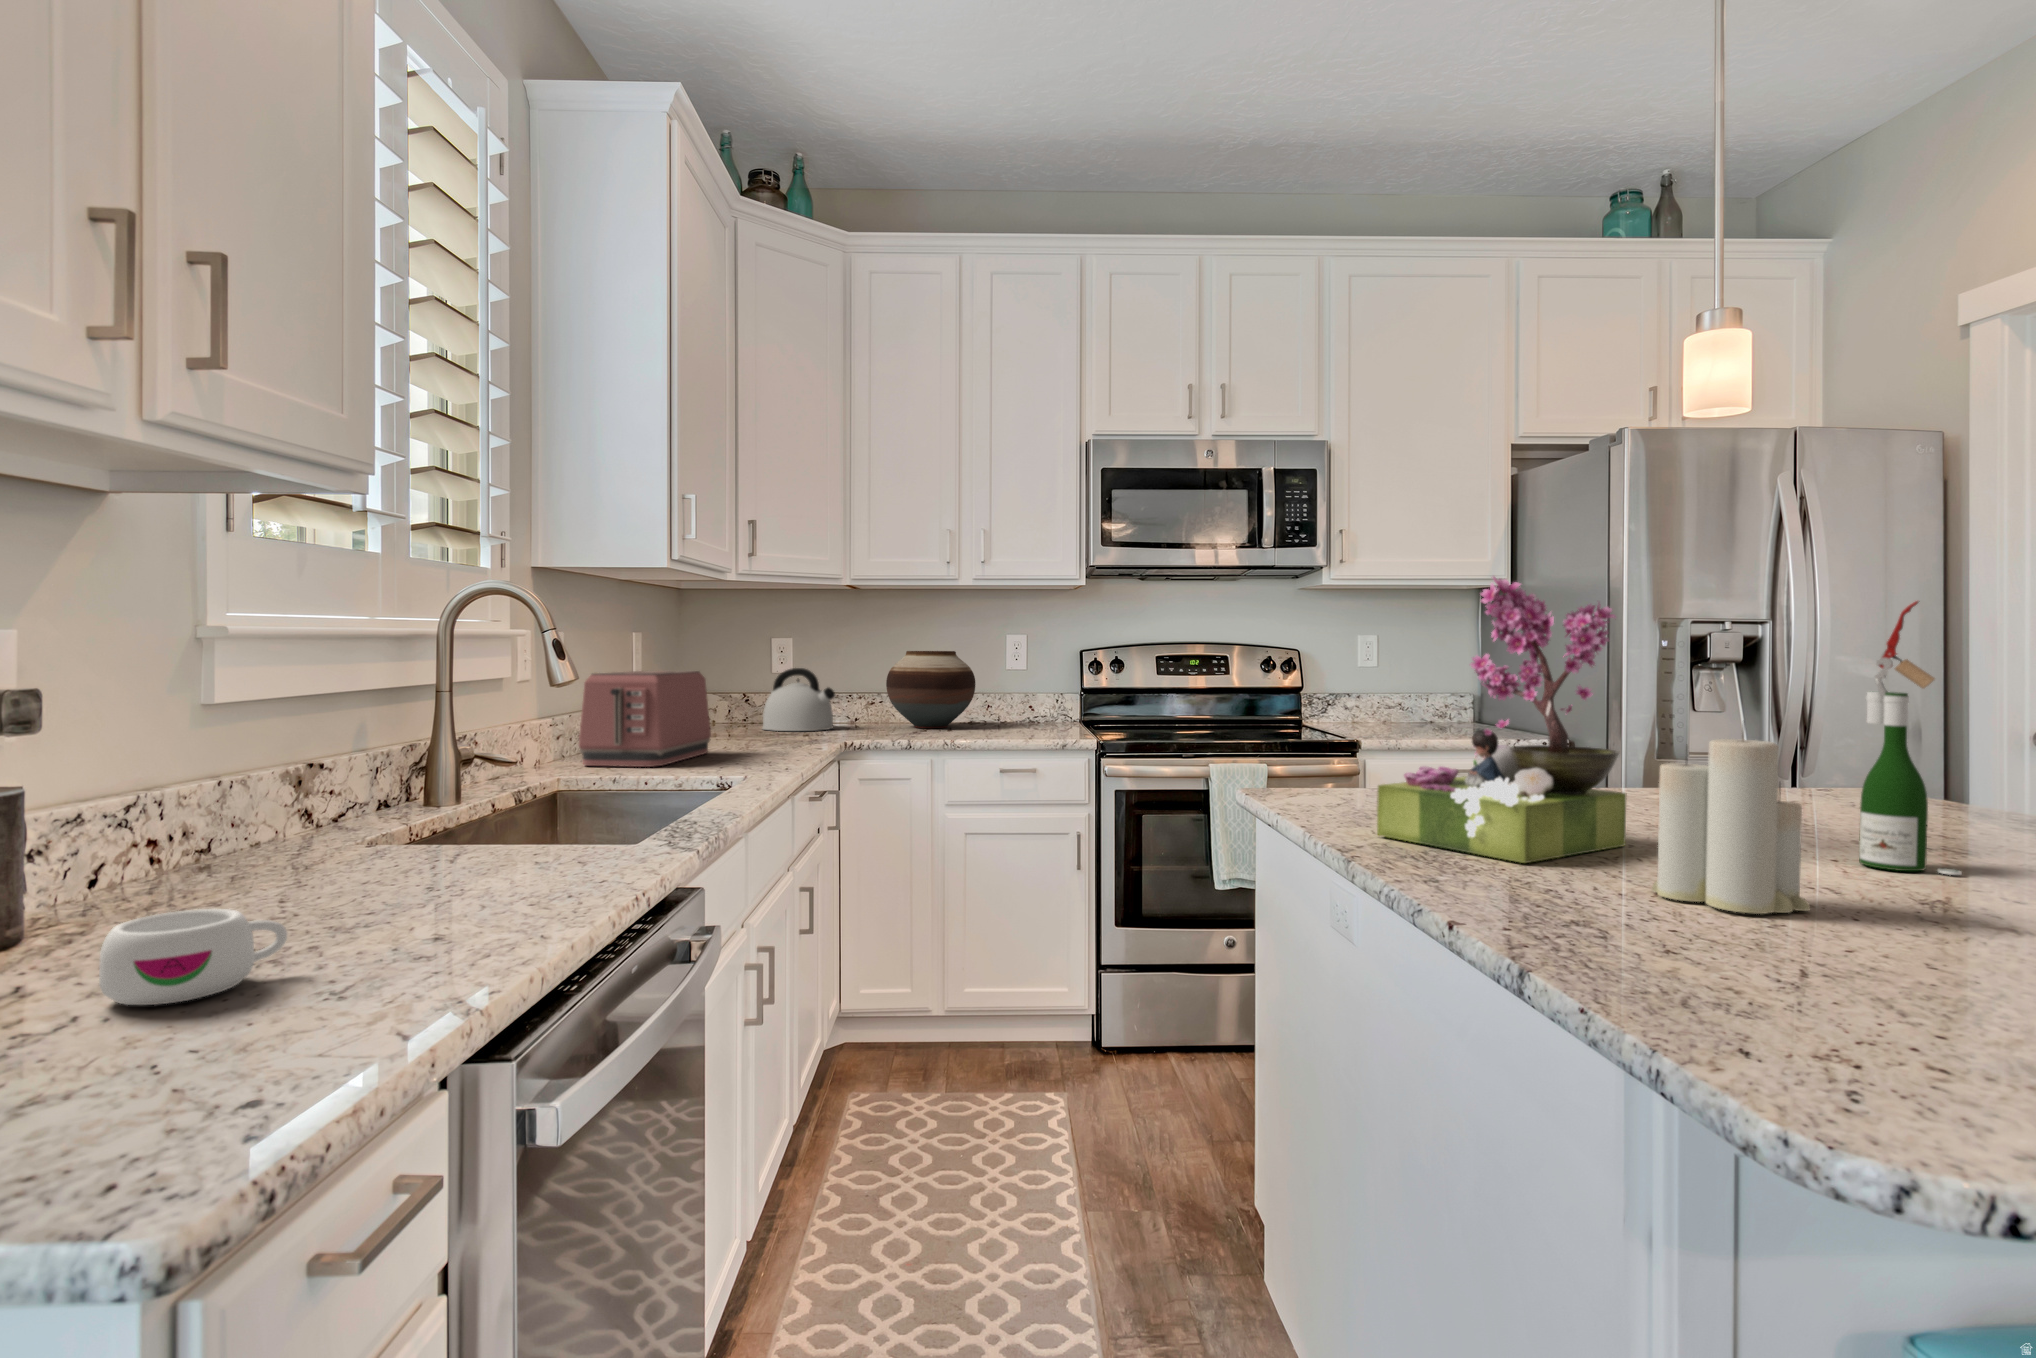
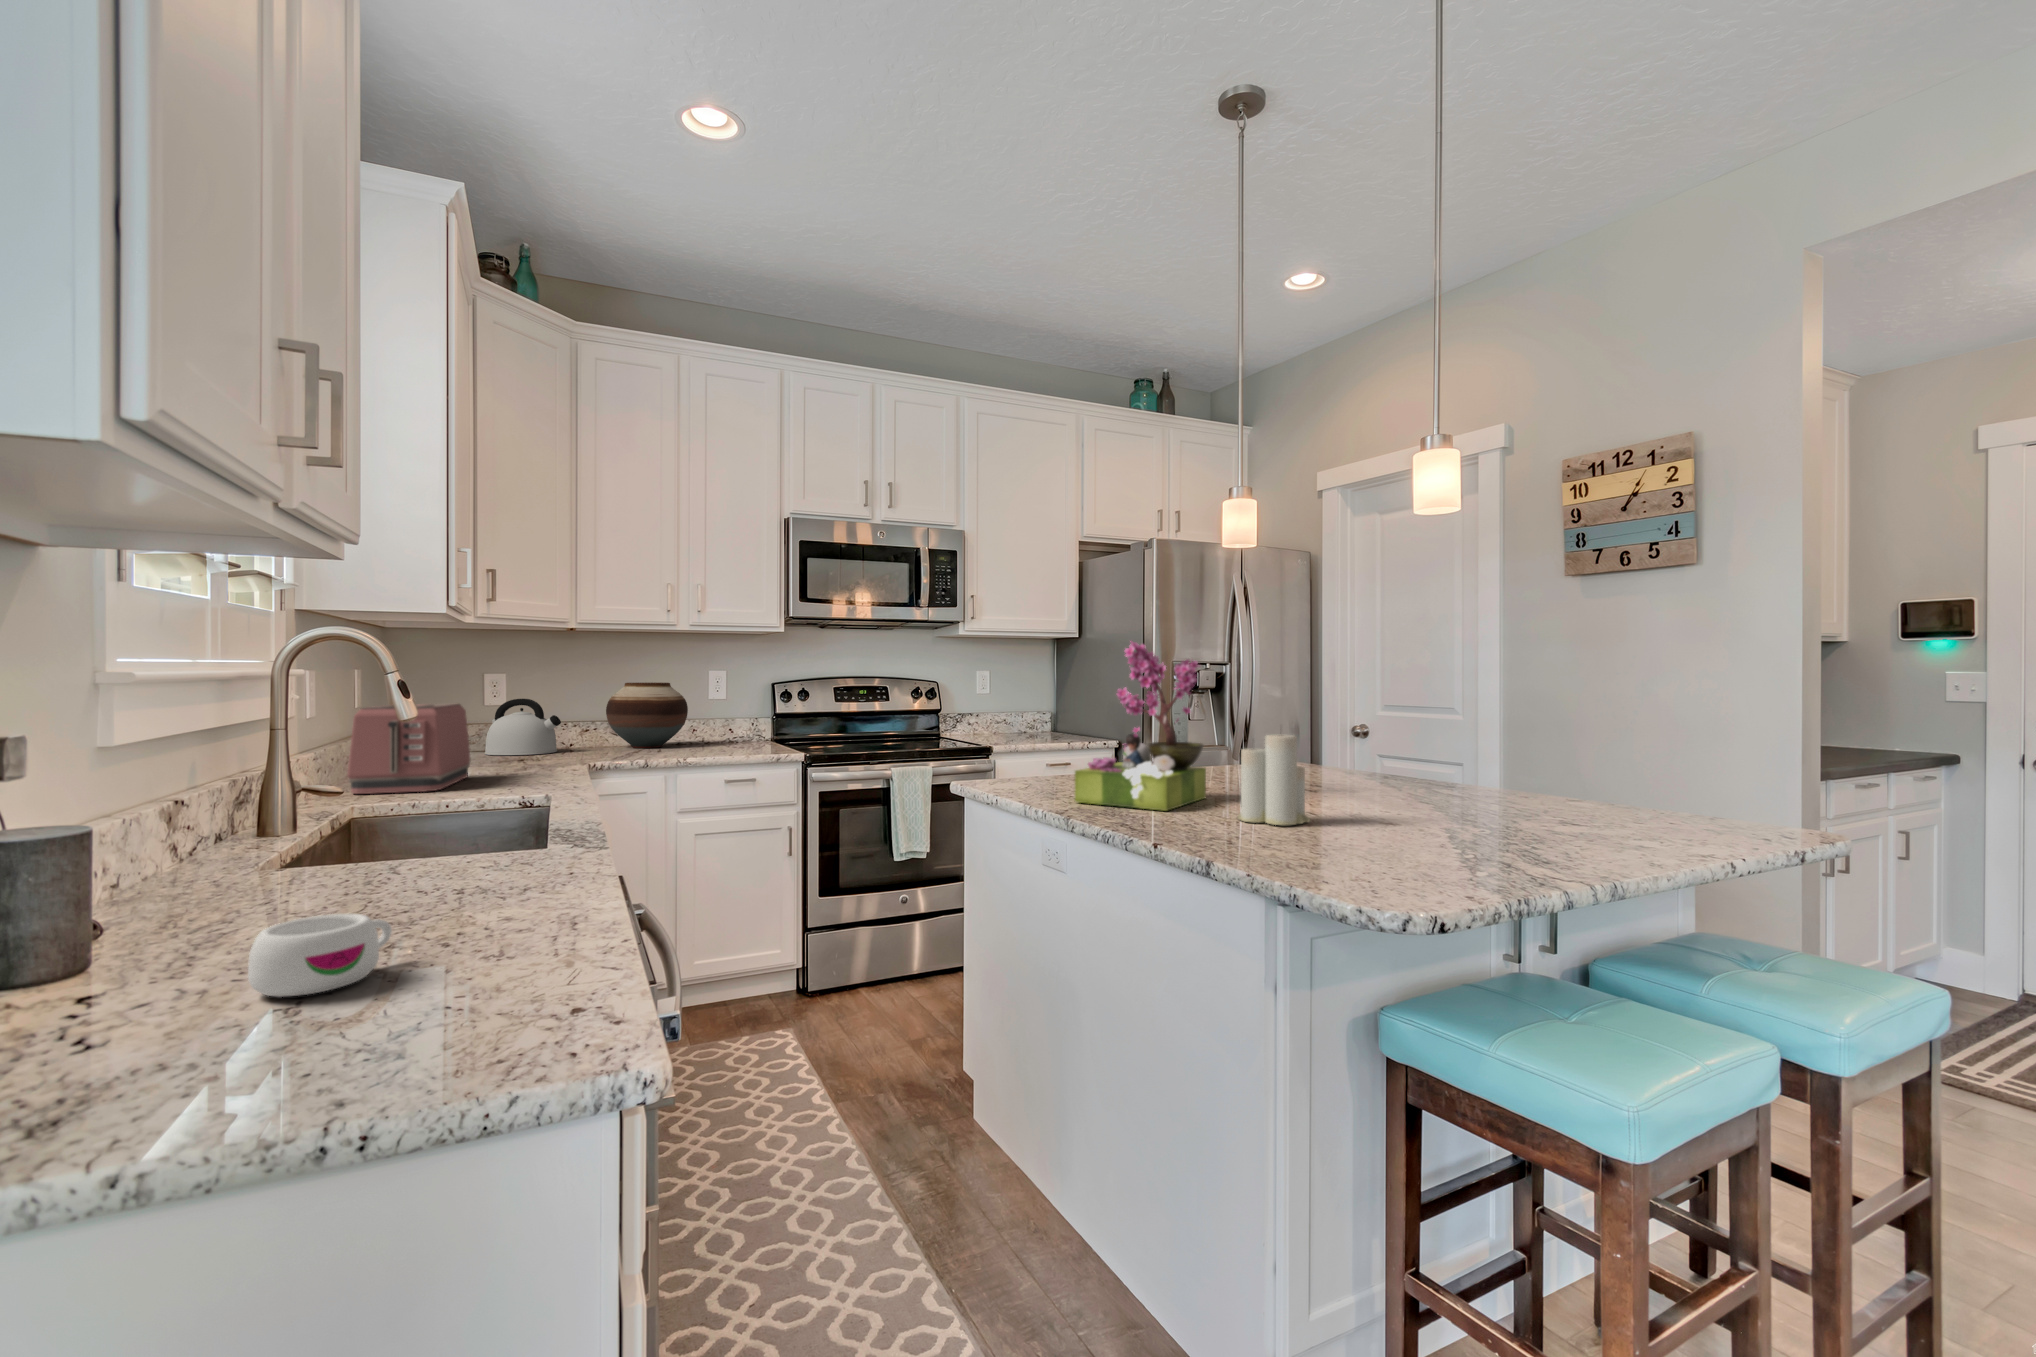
wine bottle: present [1859,601,1962,875] -> none [1314,660,1358,801]

